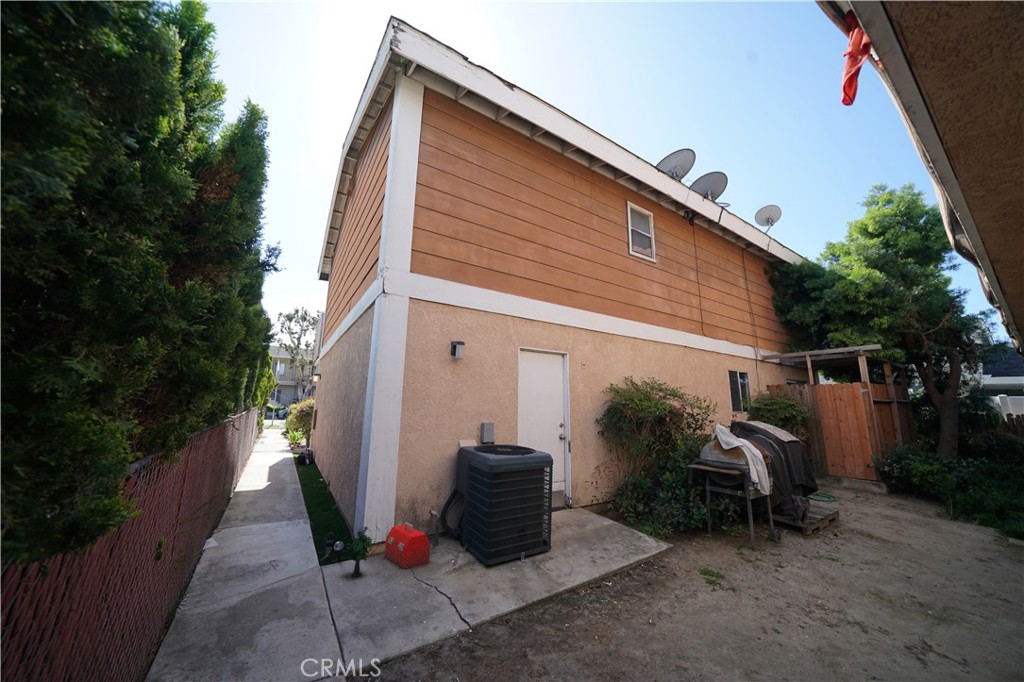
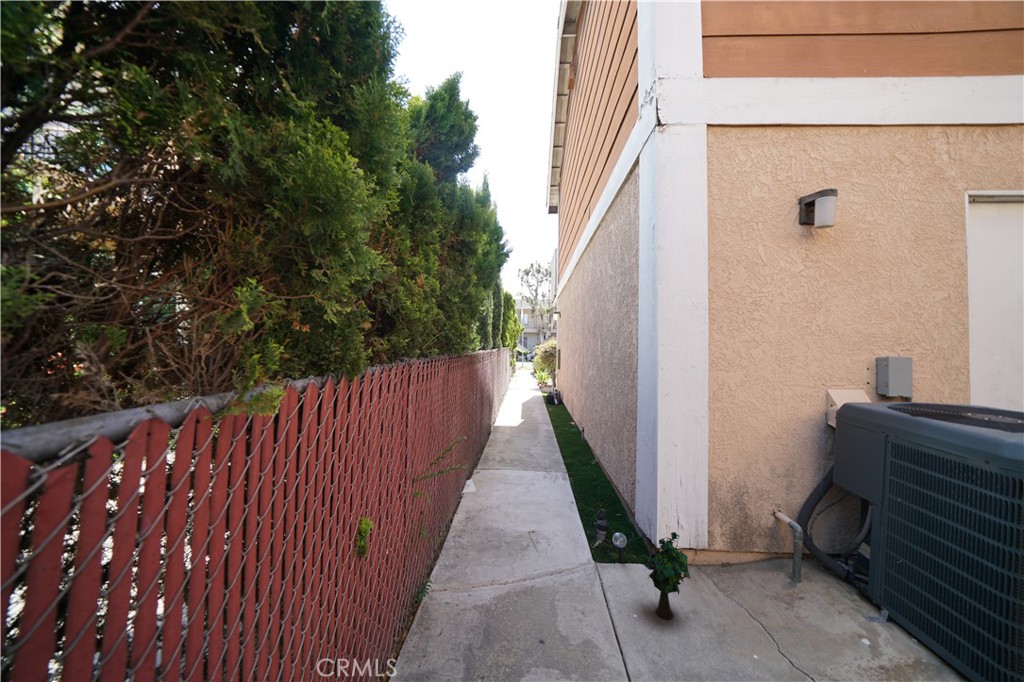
toolbox: present [385,522,430,569] -> none [699,524,800,621]

